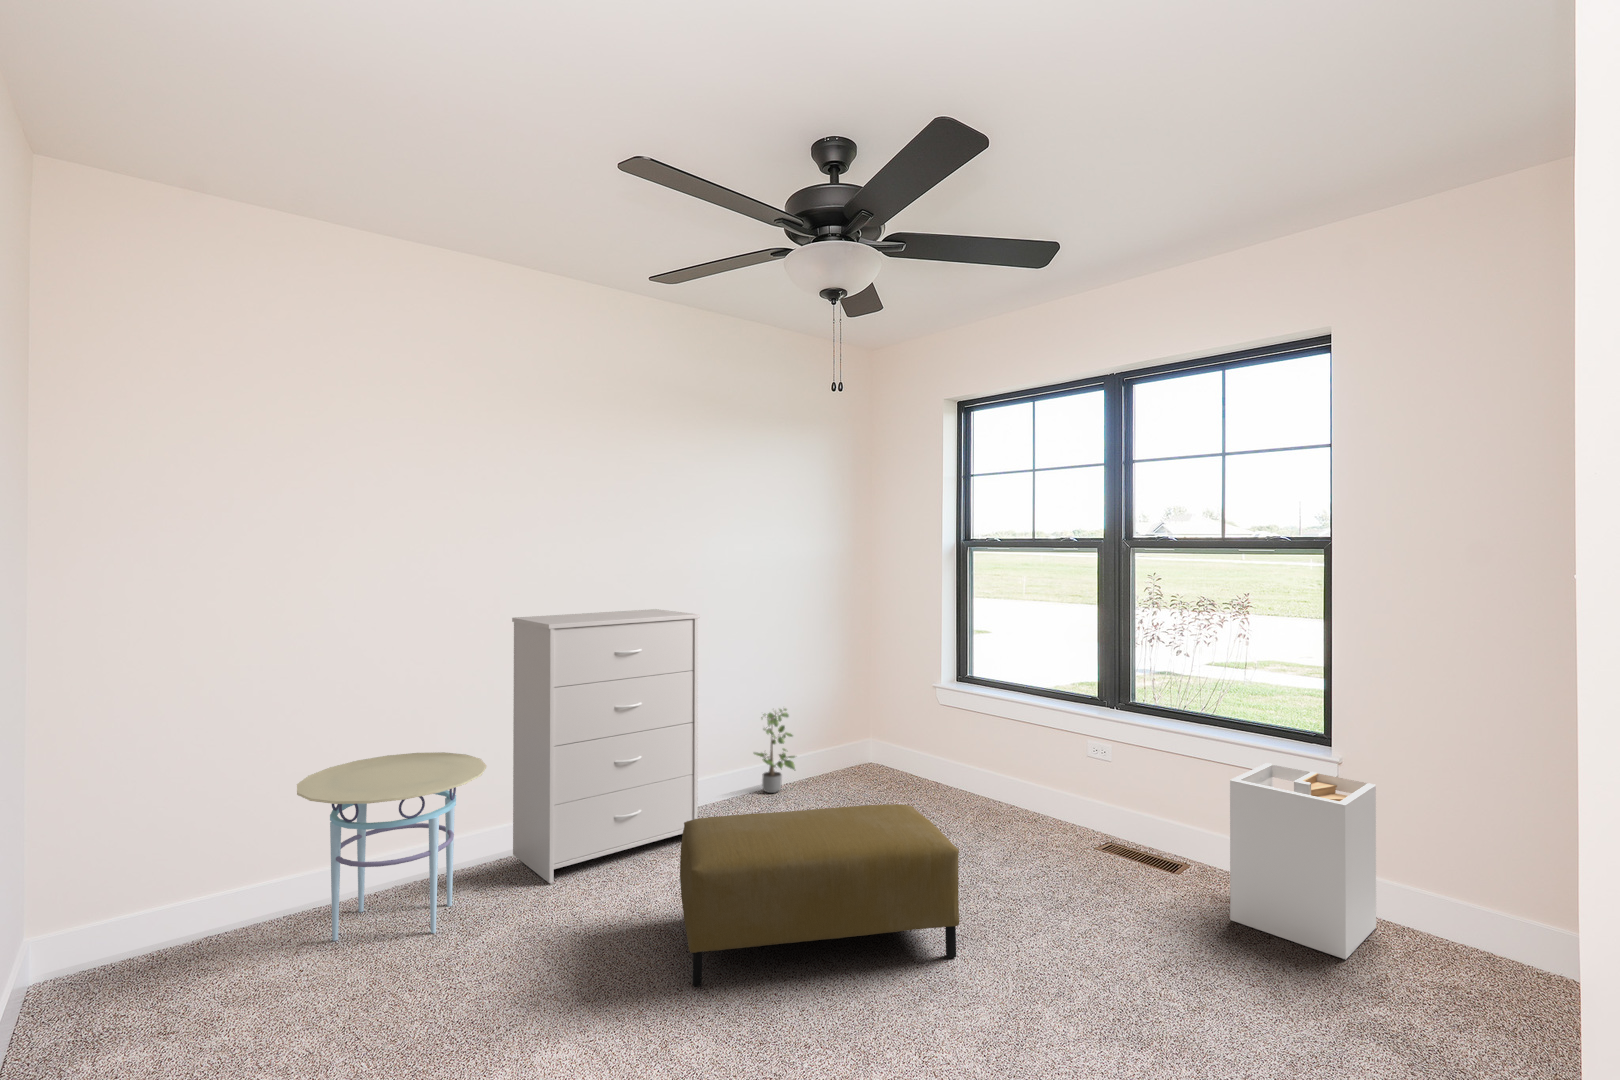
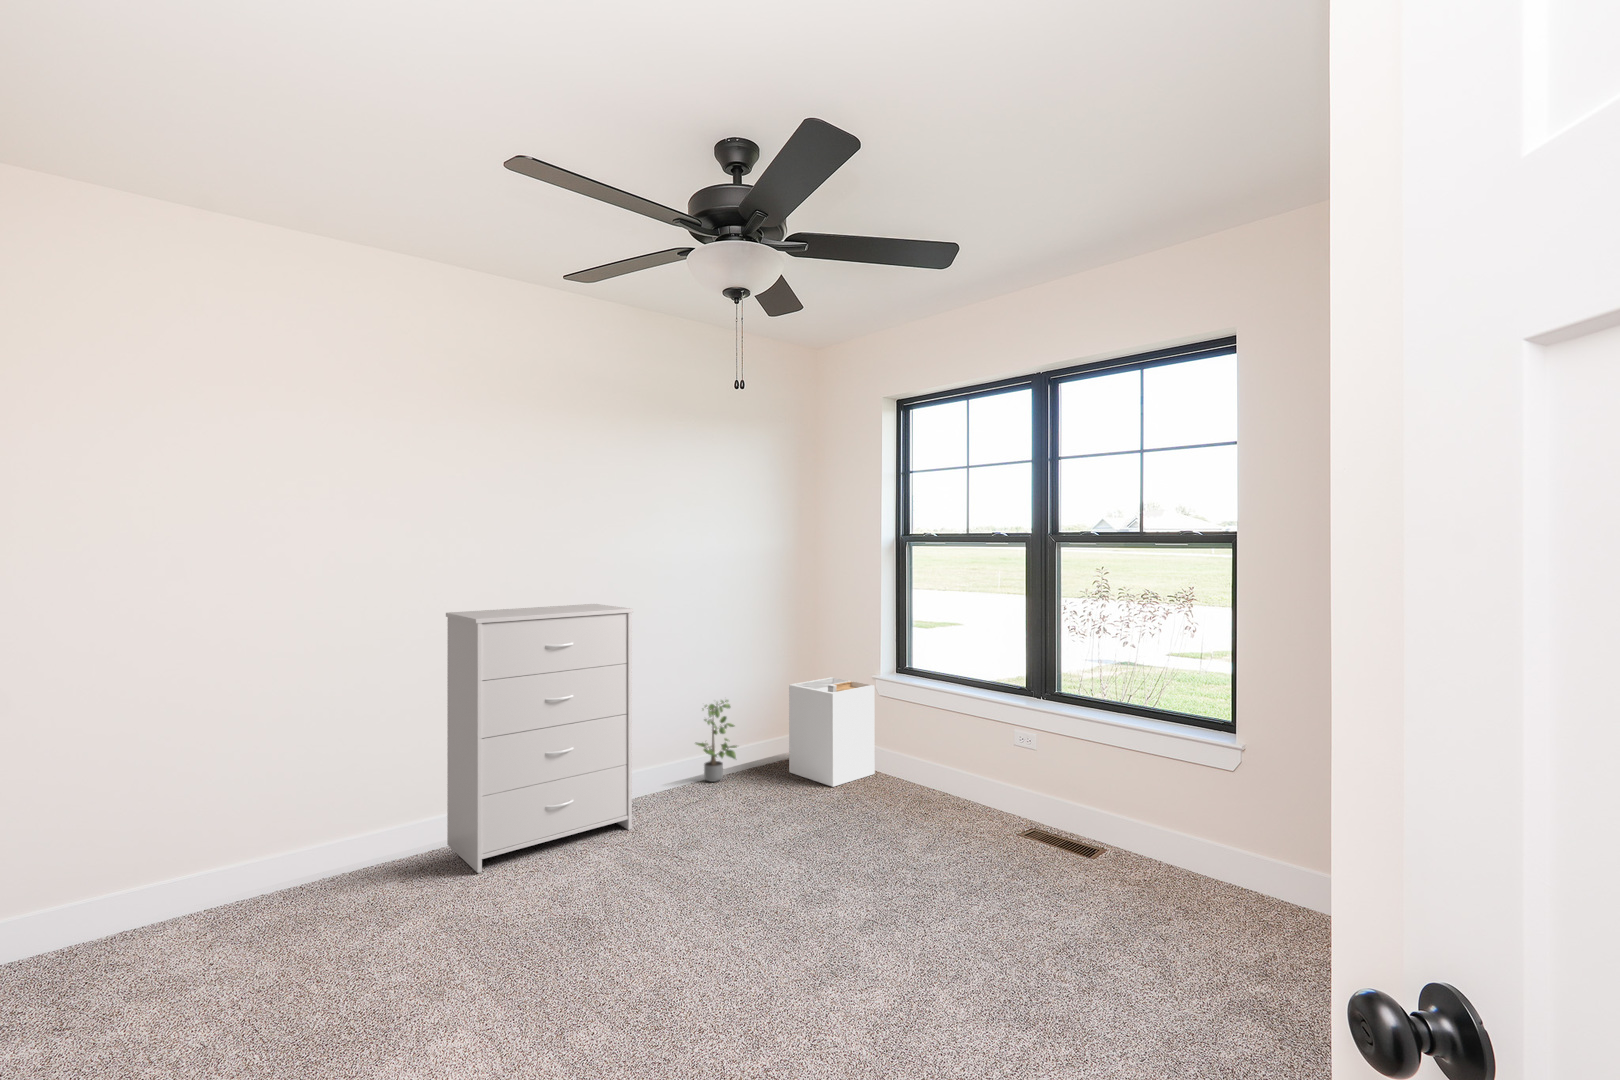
side table: present [297,752,486,941] -> none [211,745,410,933]
laundry hamper: present [1230,763,1376,960] -> present [789,677,875,787]
ottoman: present [680,804,959,986] -> none [593,793,866,973]

